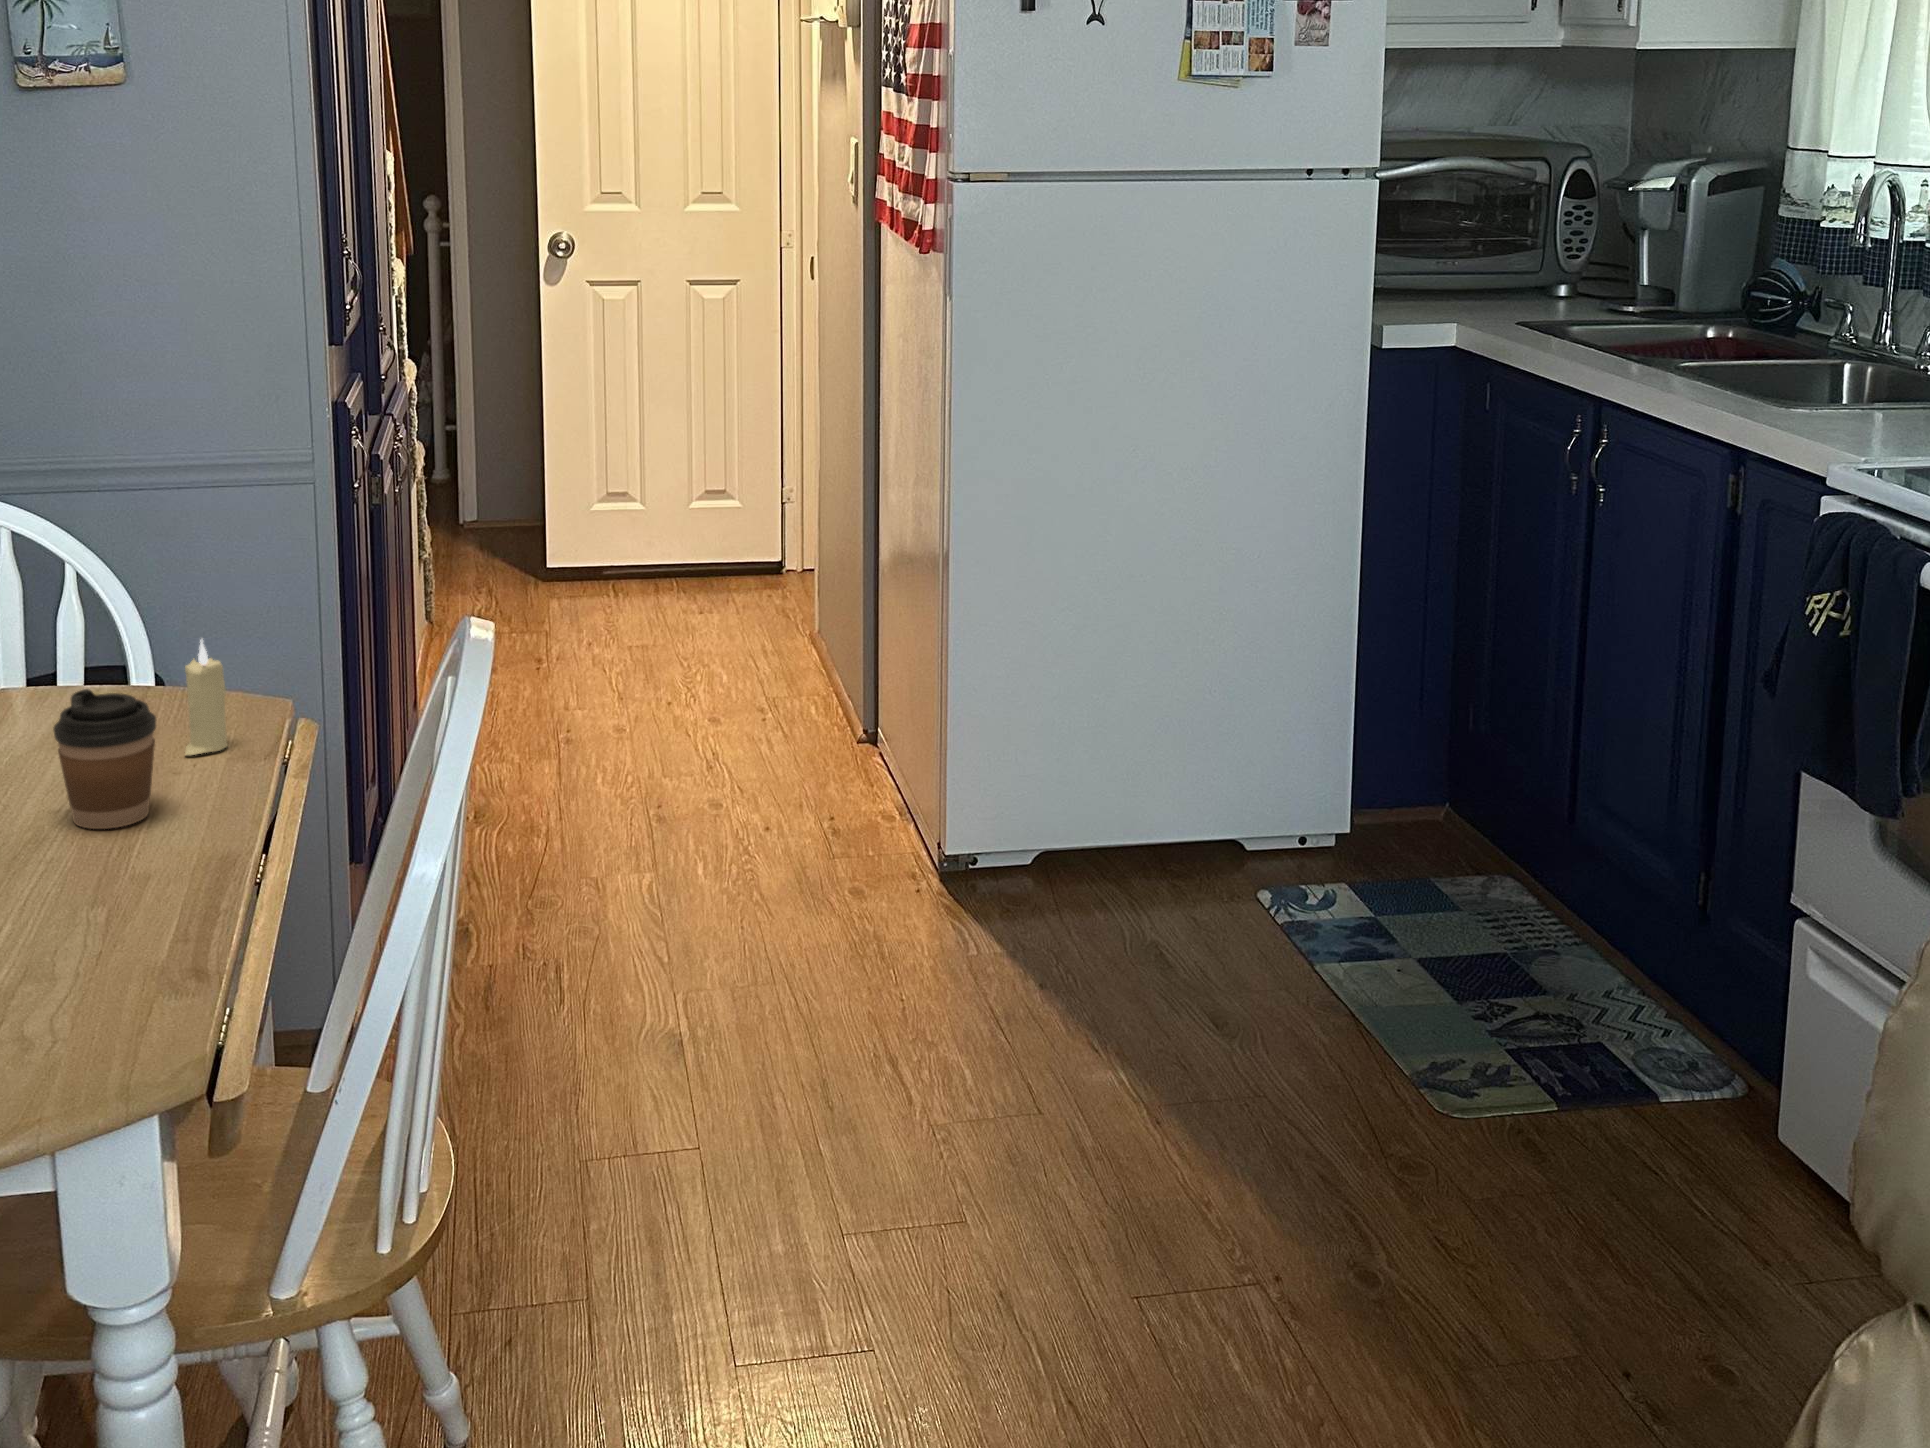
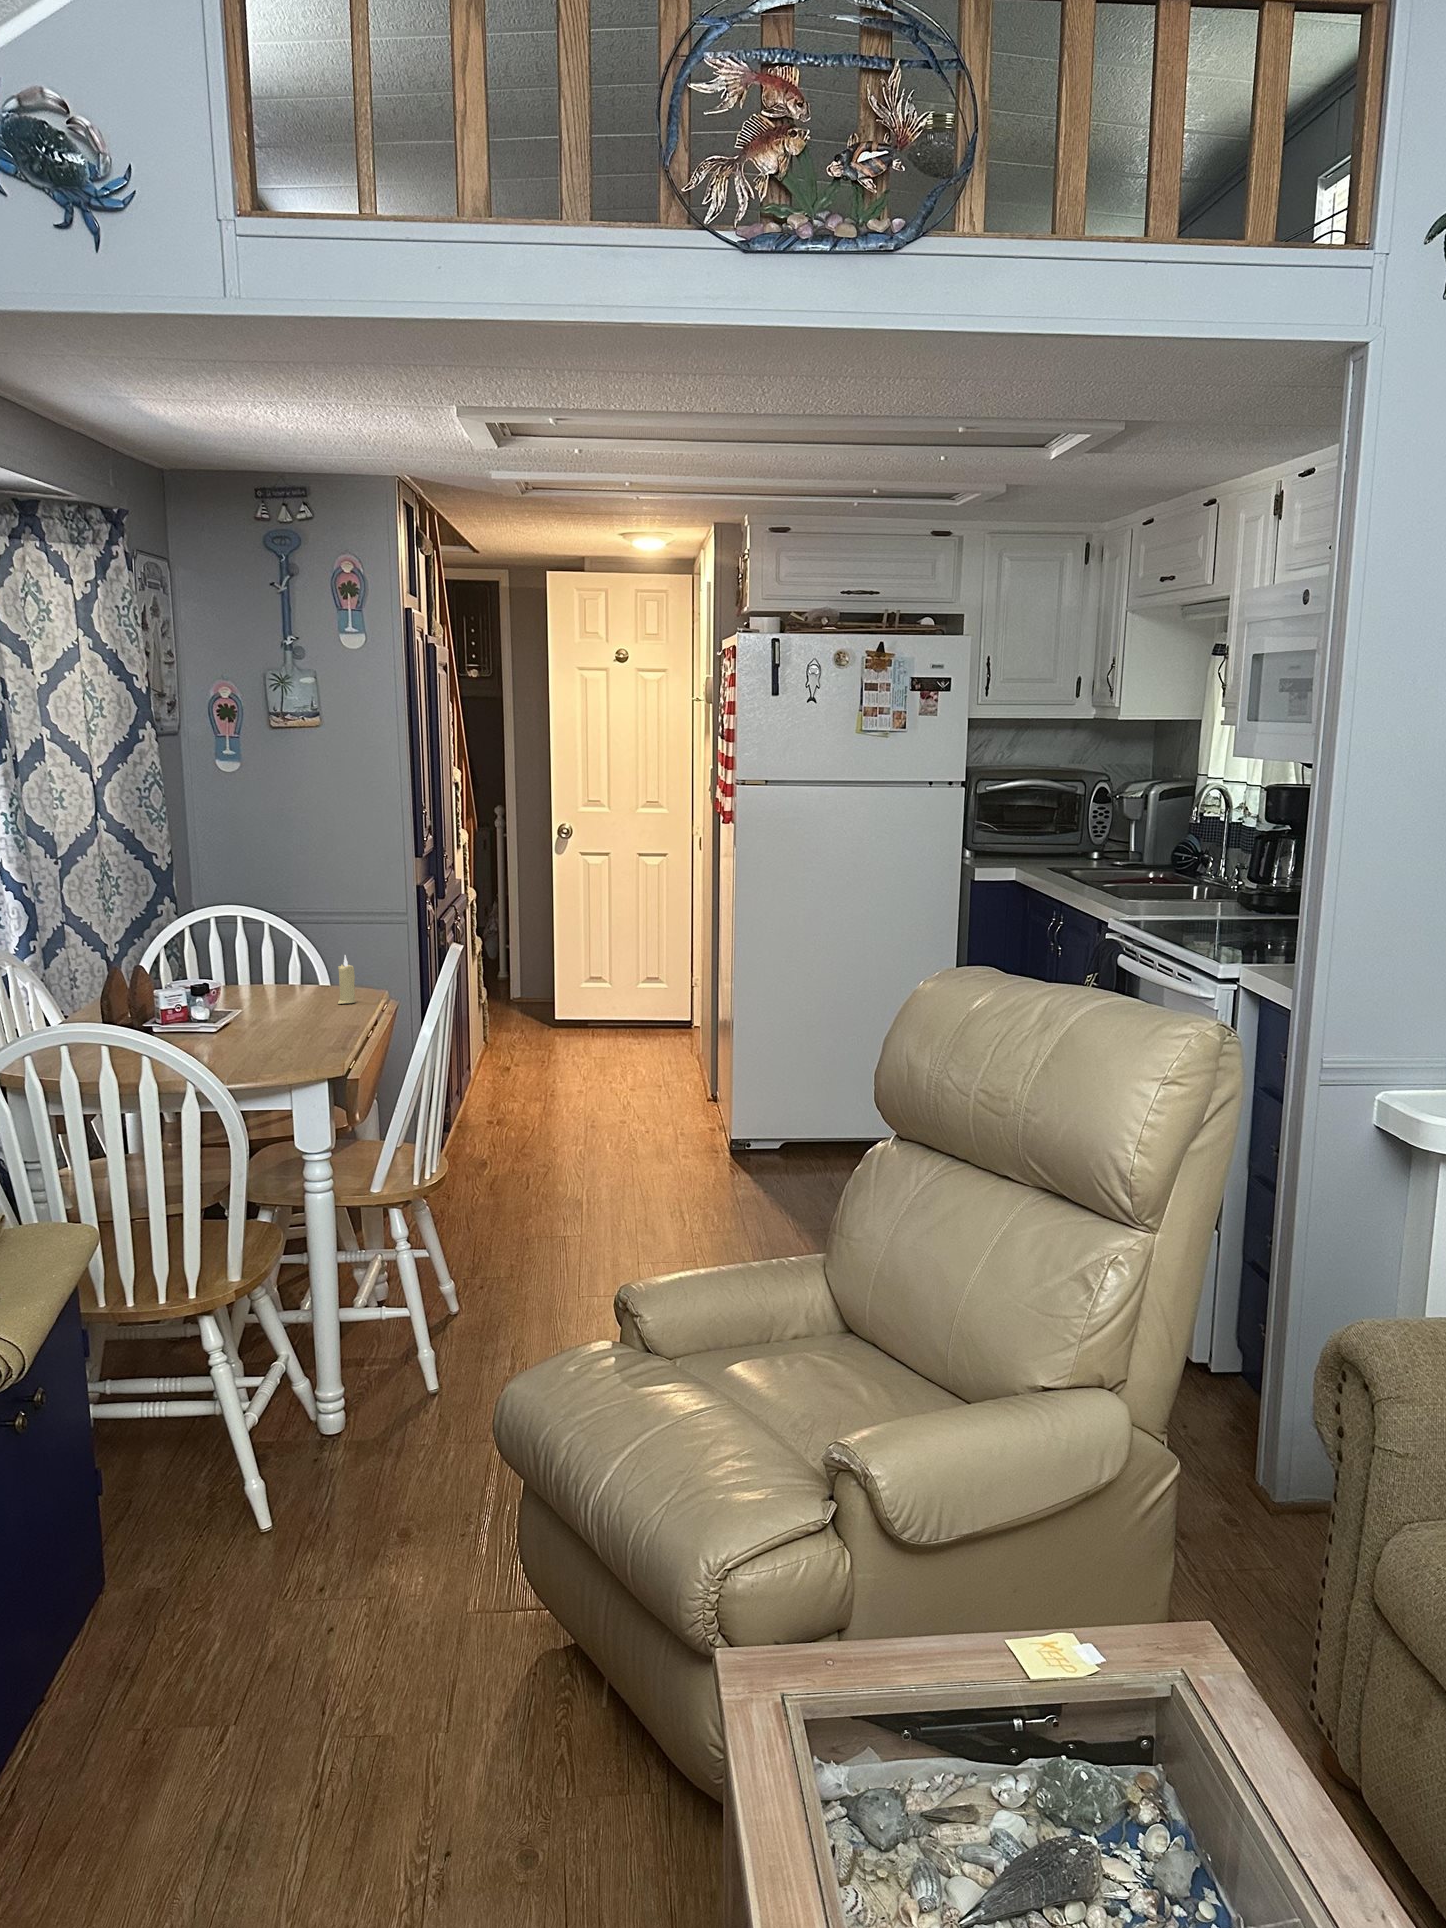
coffee cup: present [53,689,156,829] -> none [285,965,325,1019]

